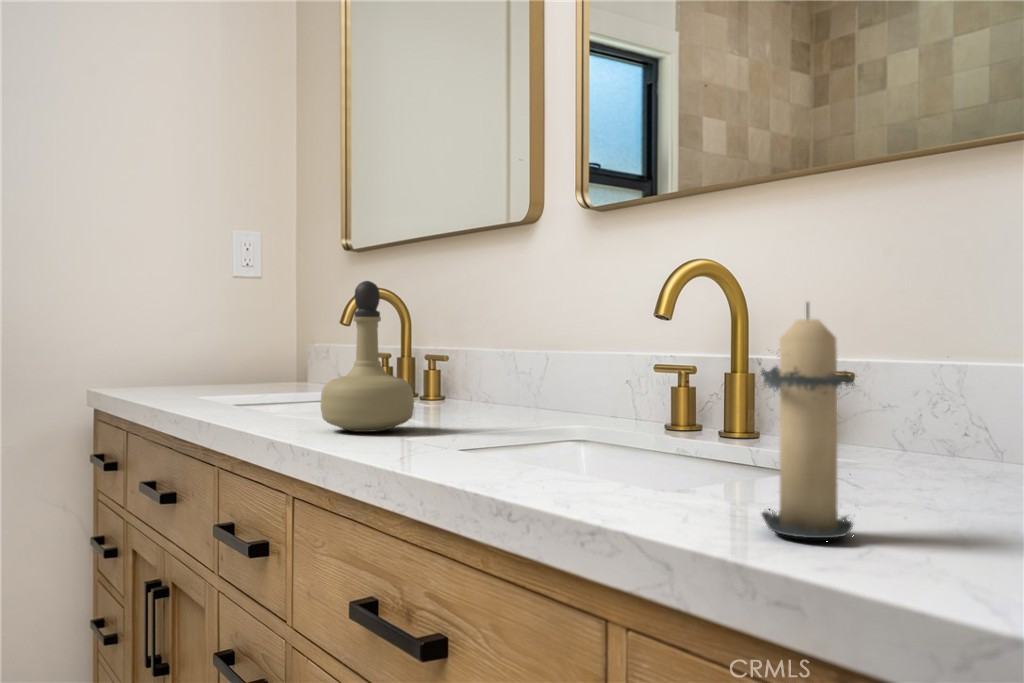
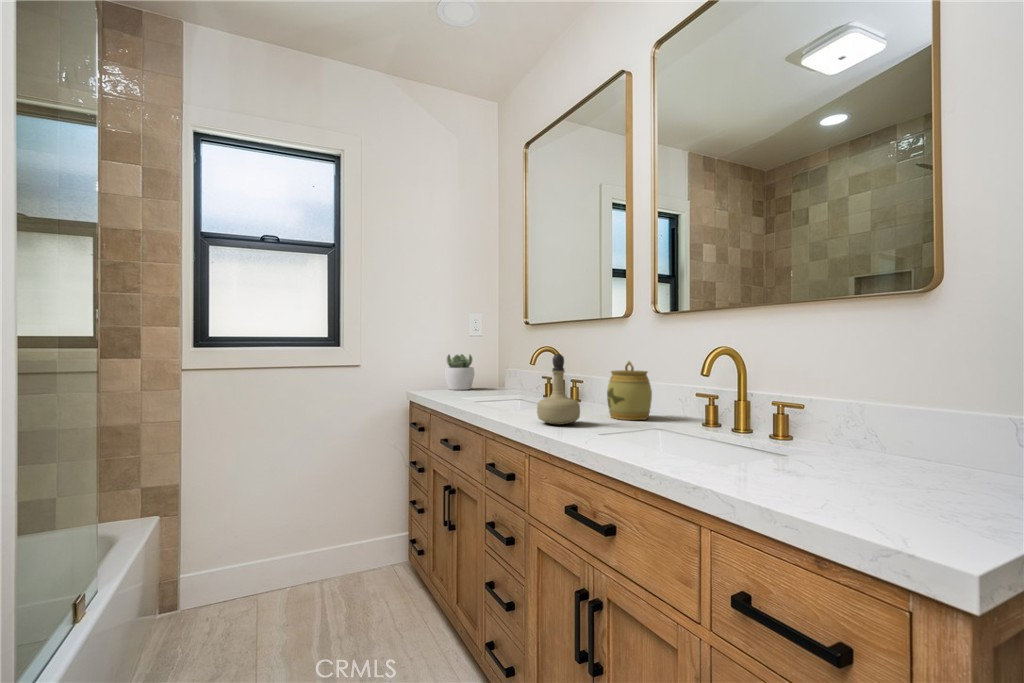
candle: present [761,303,855,538] -> none [762,394,818,497]
jar: none [480,304,571,423] -> present [607,361,652,420]
succulent plant: none [179,313,242,386] -> present [445,354,474,390]

